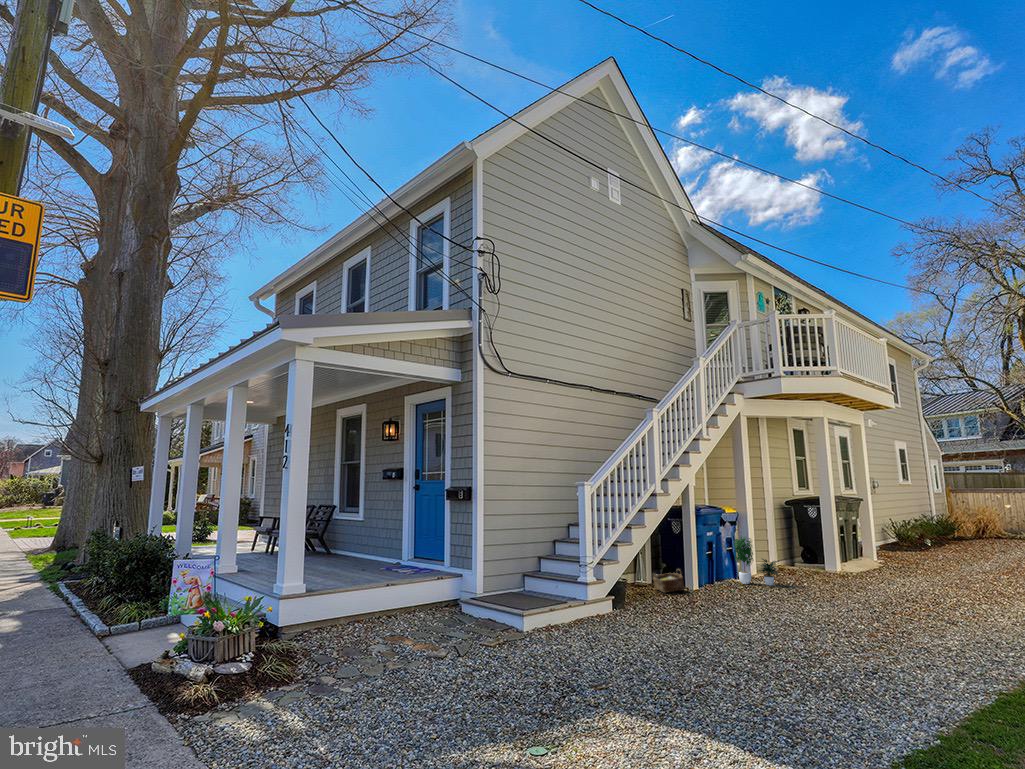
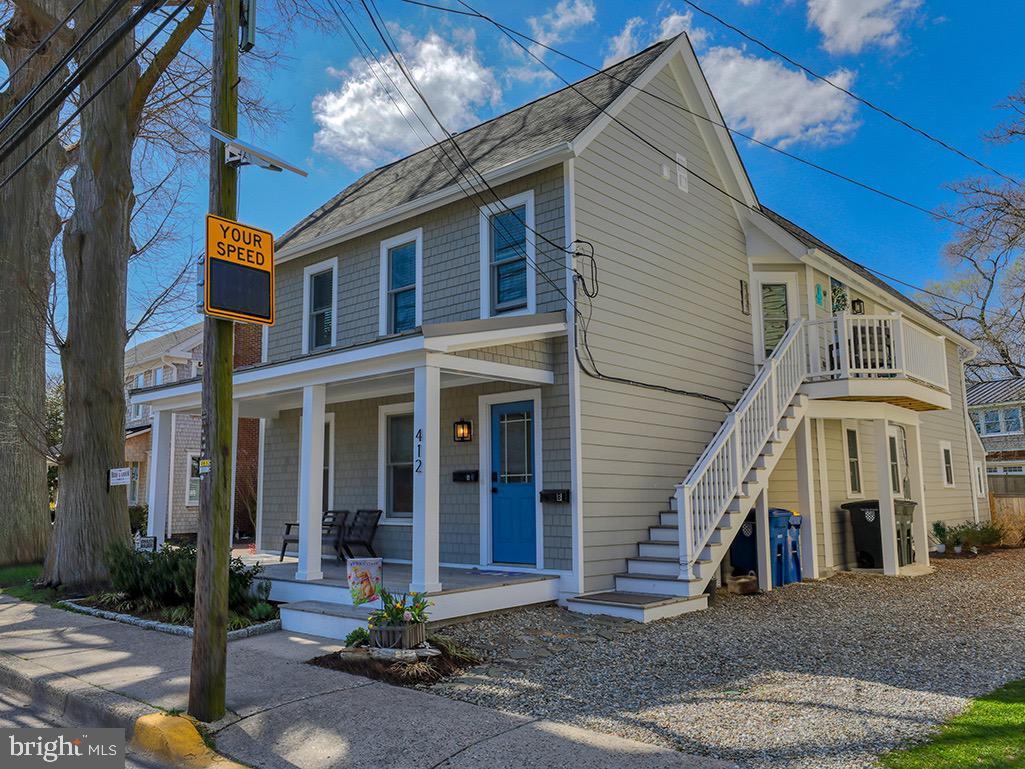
potted plant: present [733,537,778,586] -> present [932,521,964,553]

